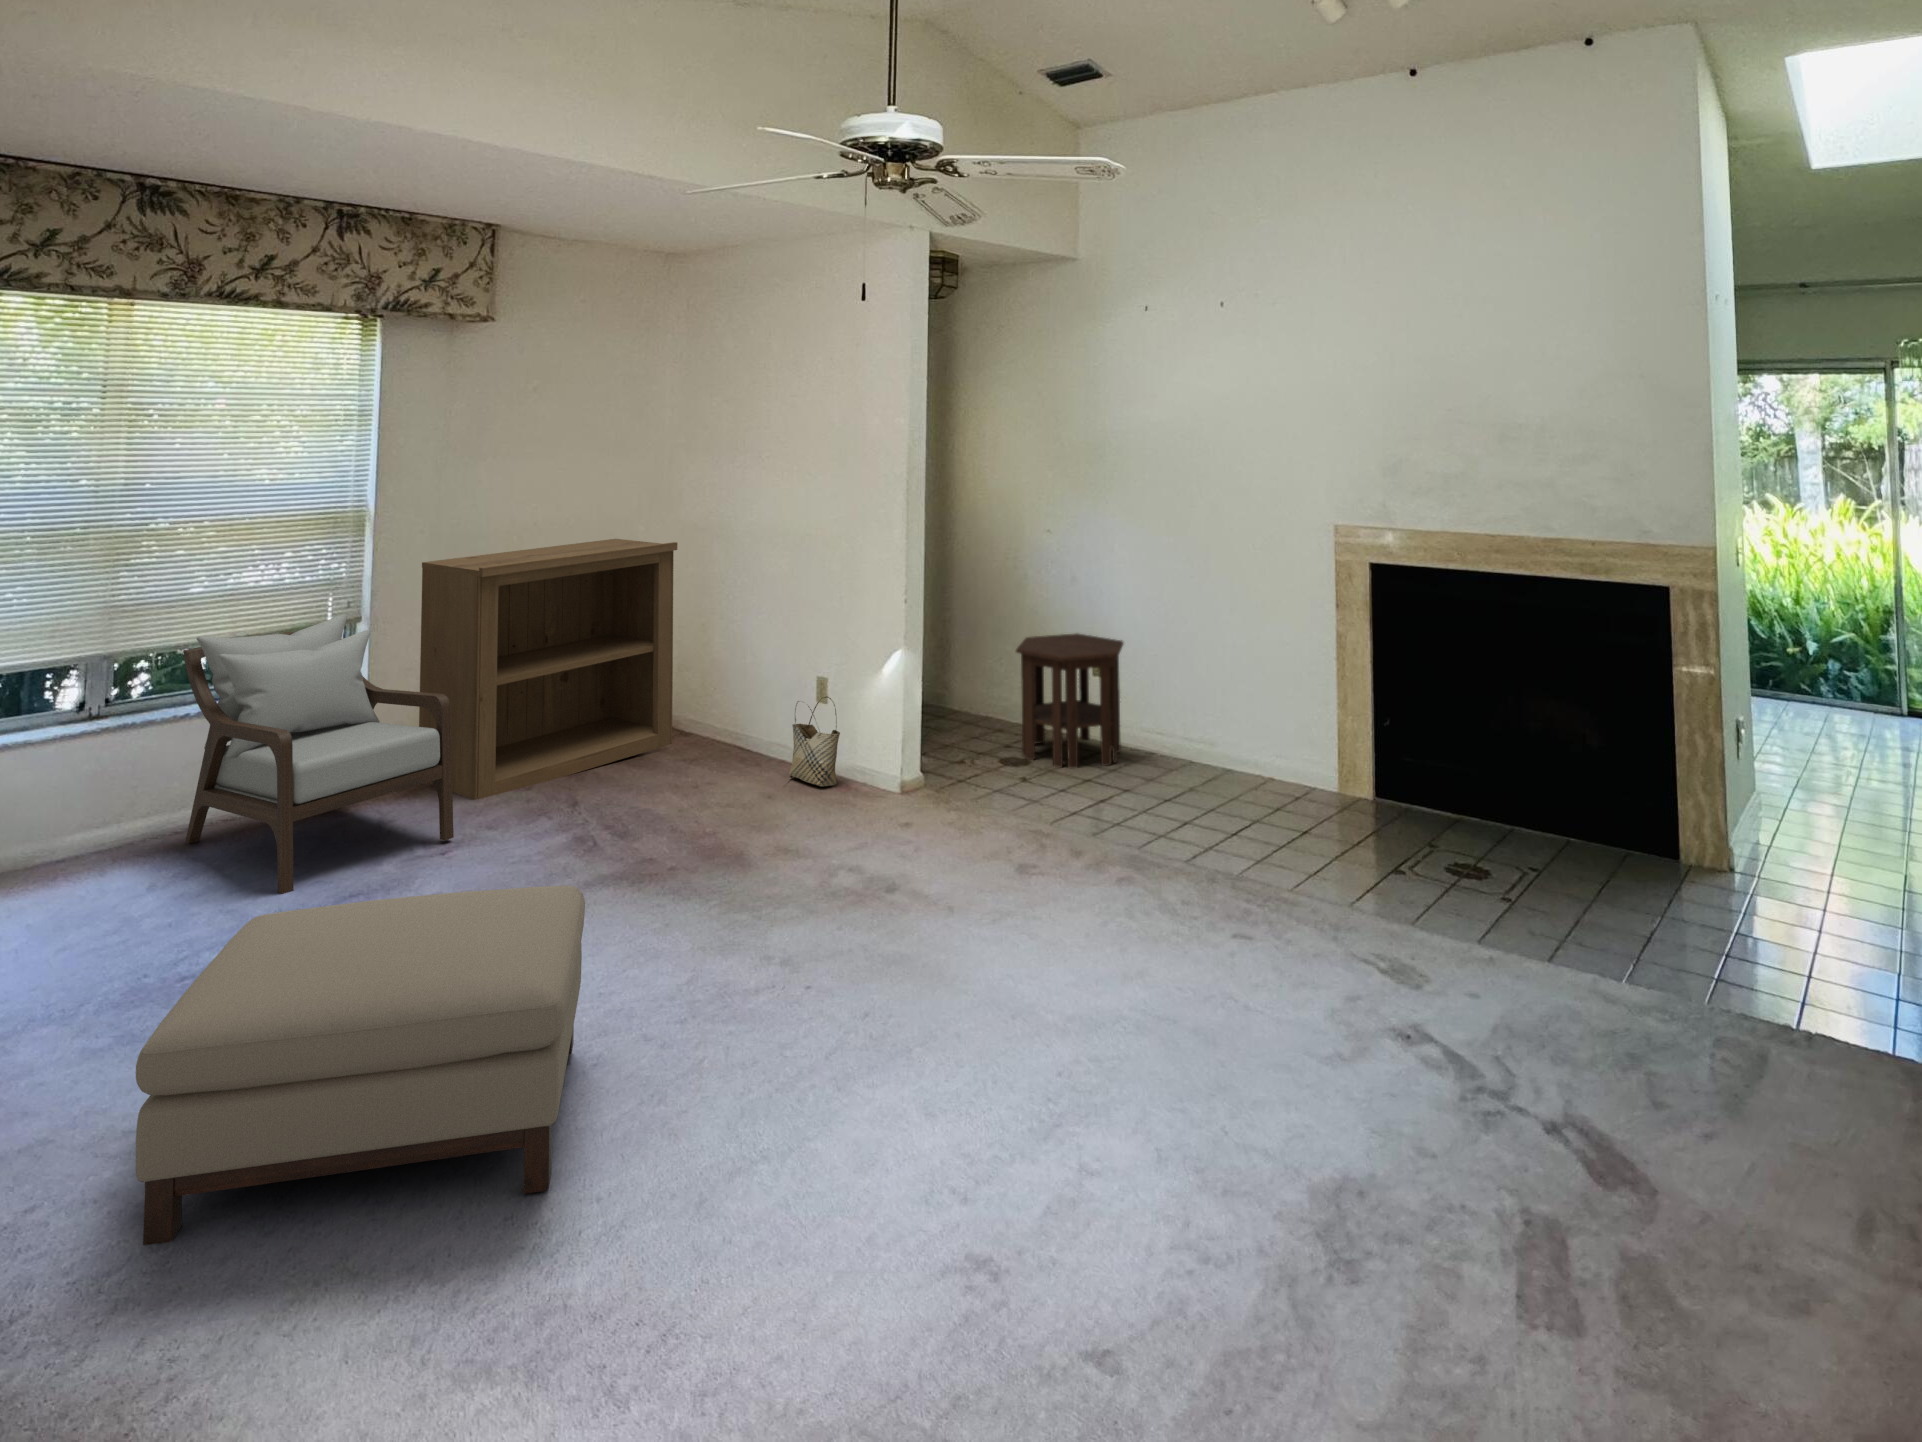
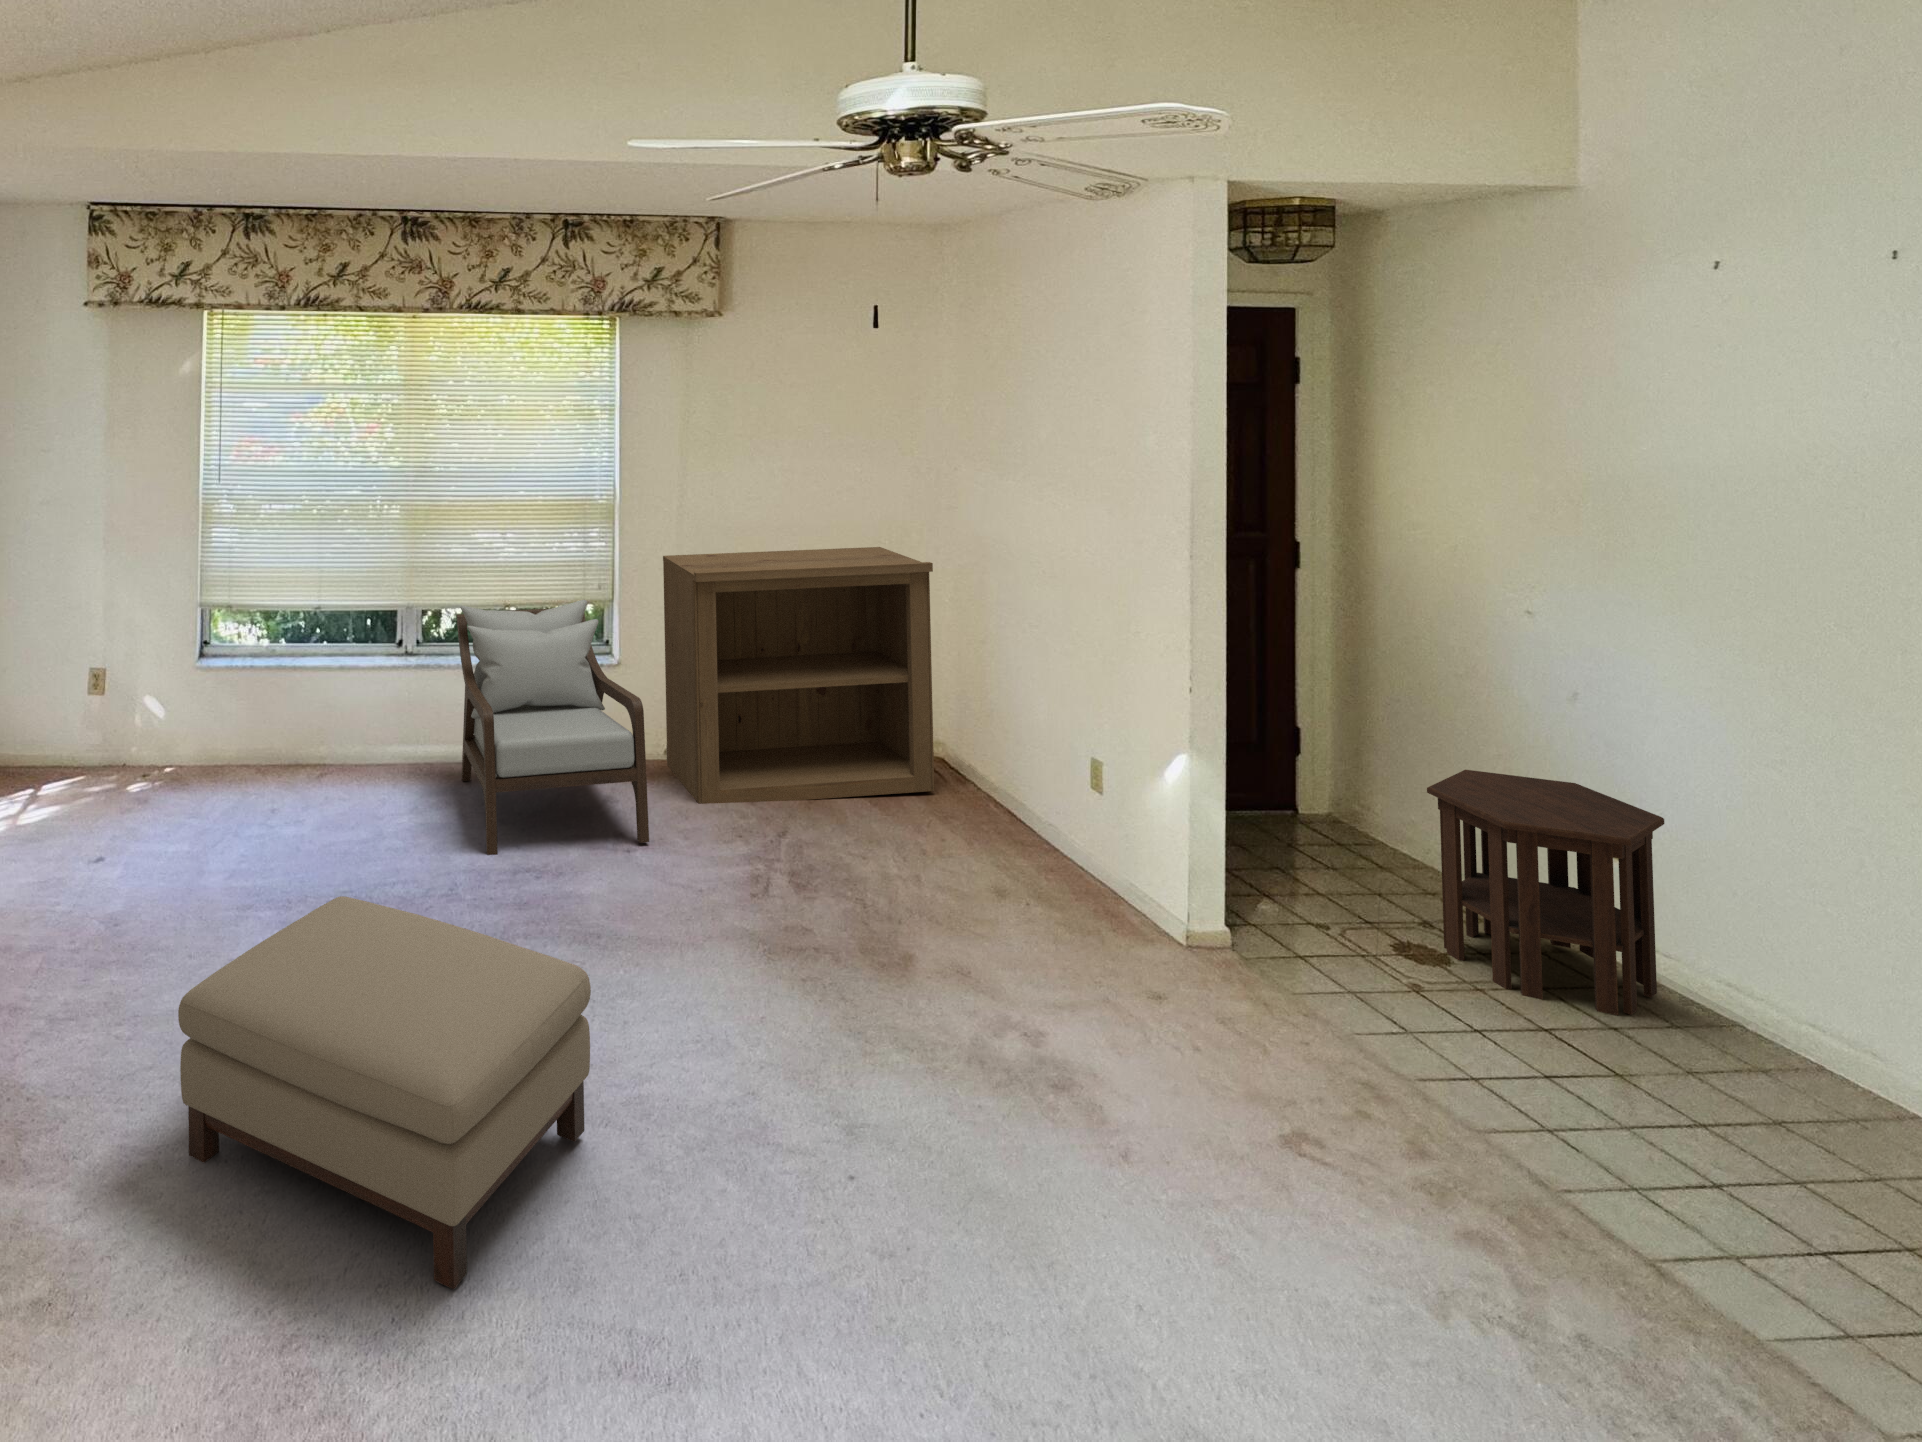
woven basket: present [789,696,840,786] -> none [1050,786,1111,905]

